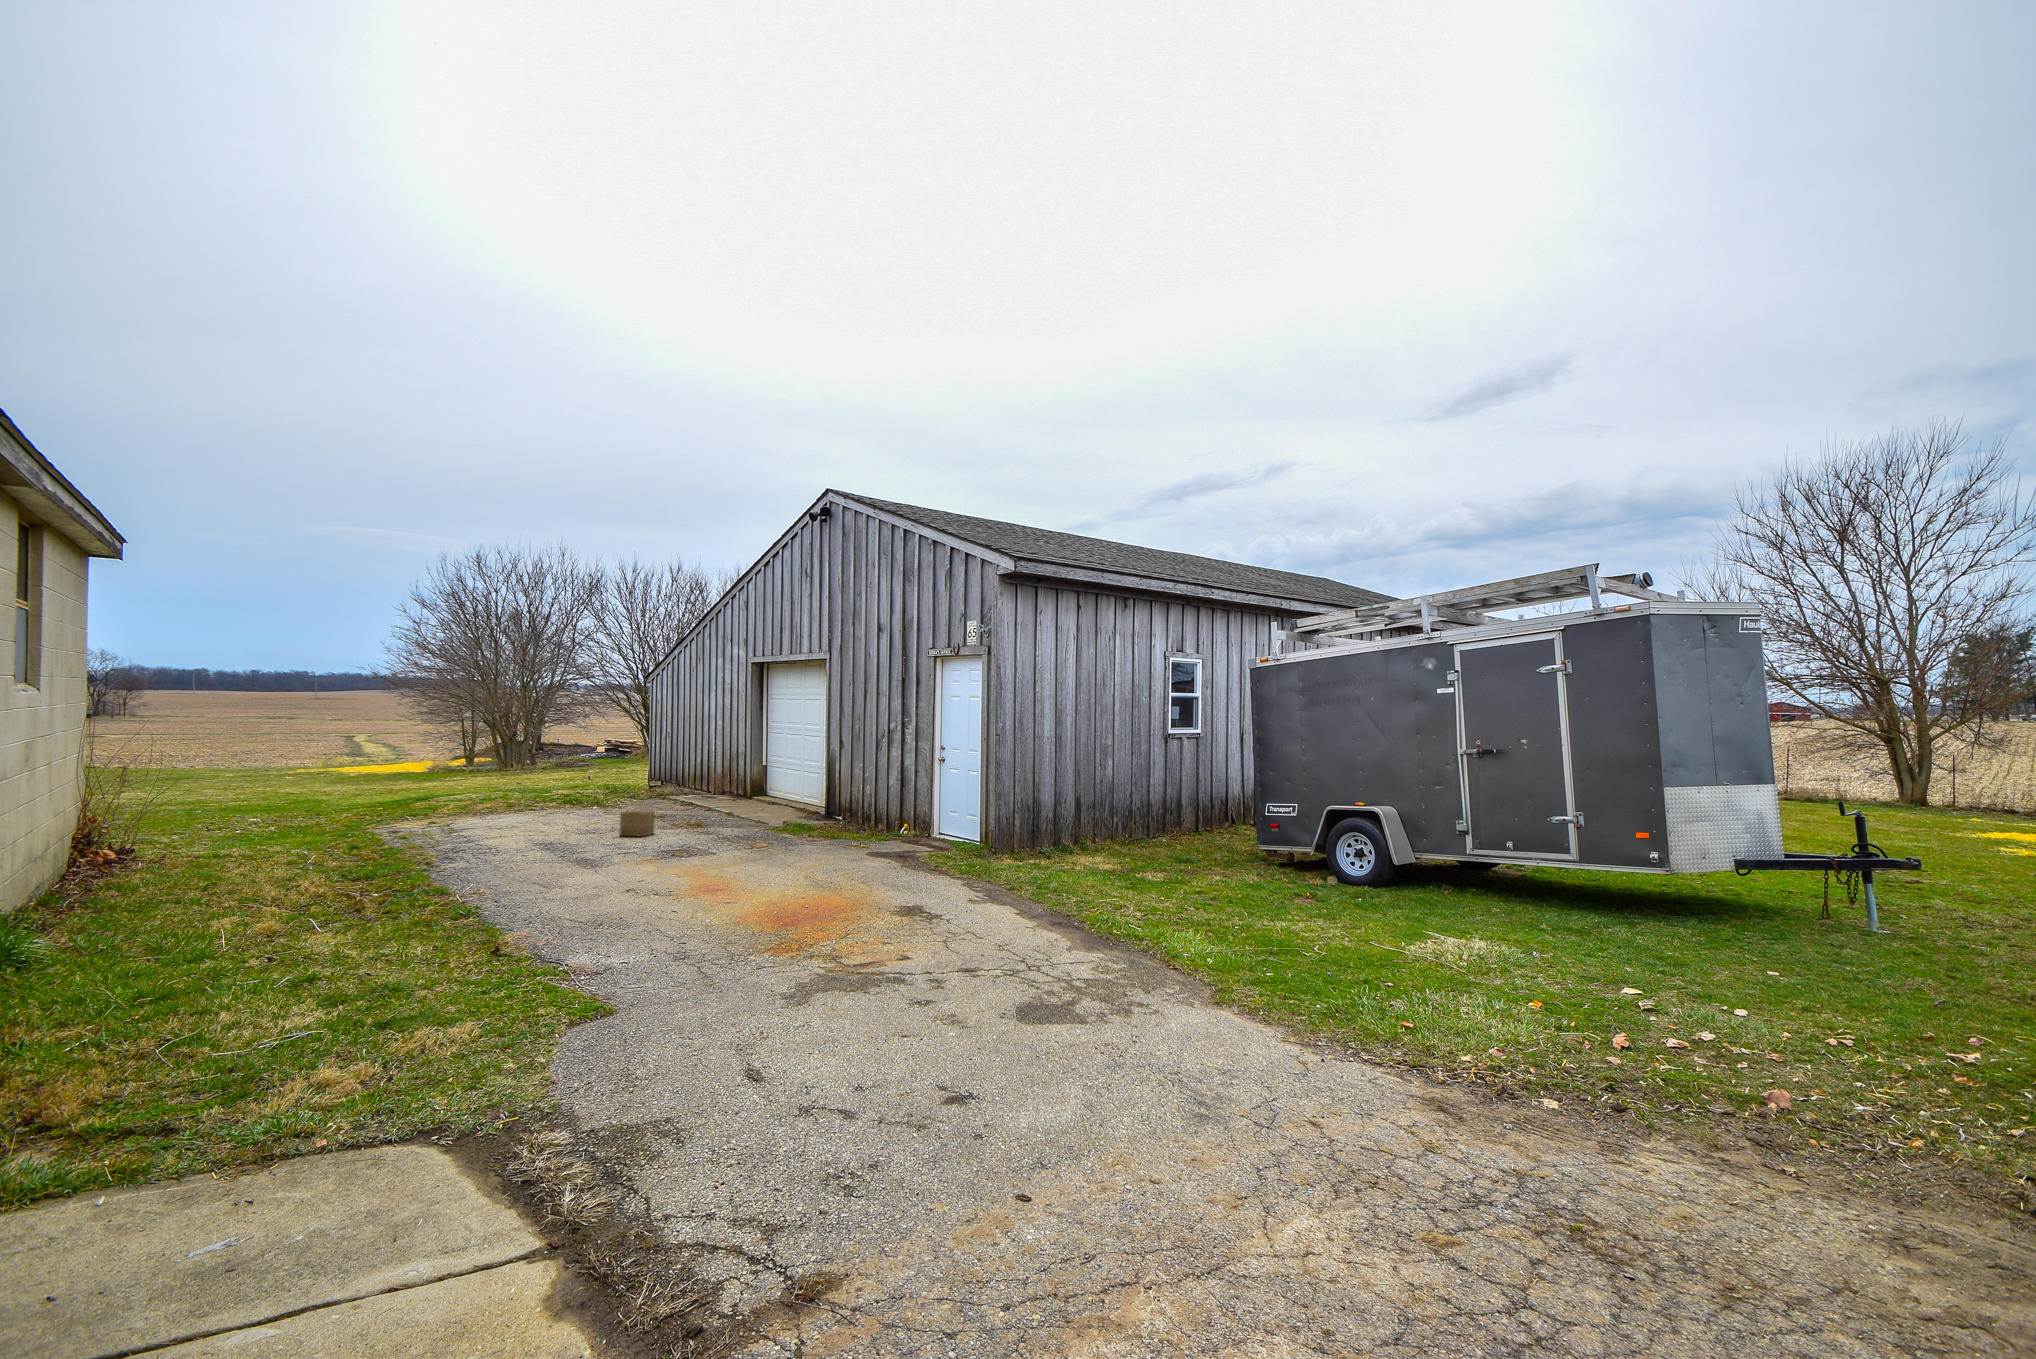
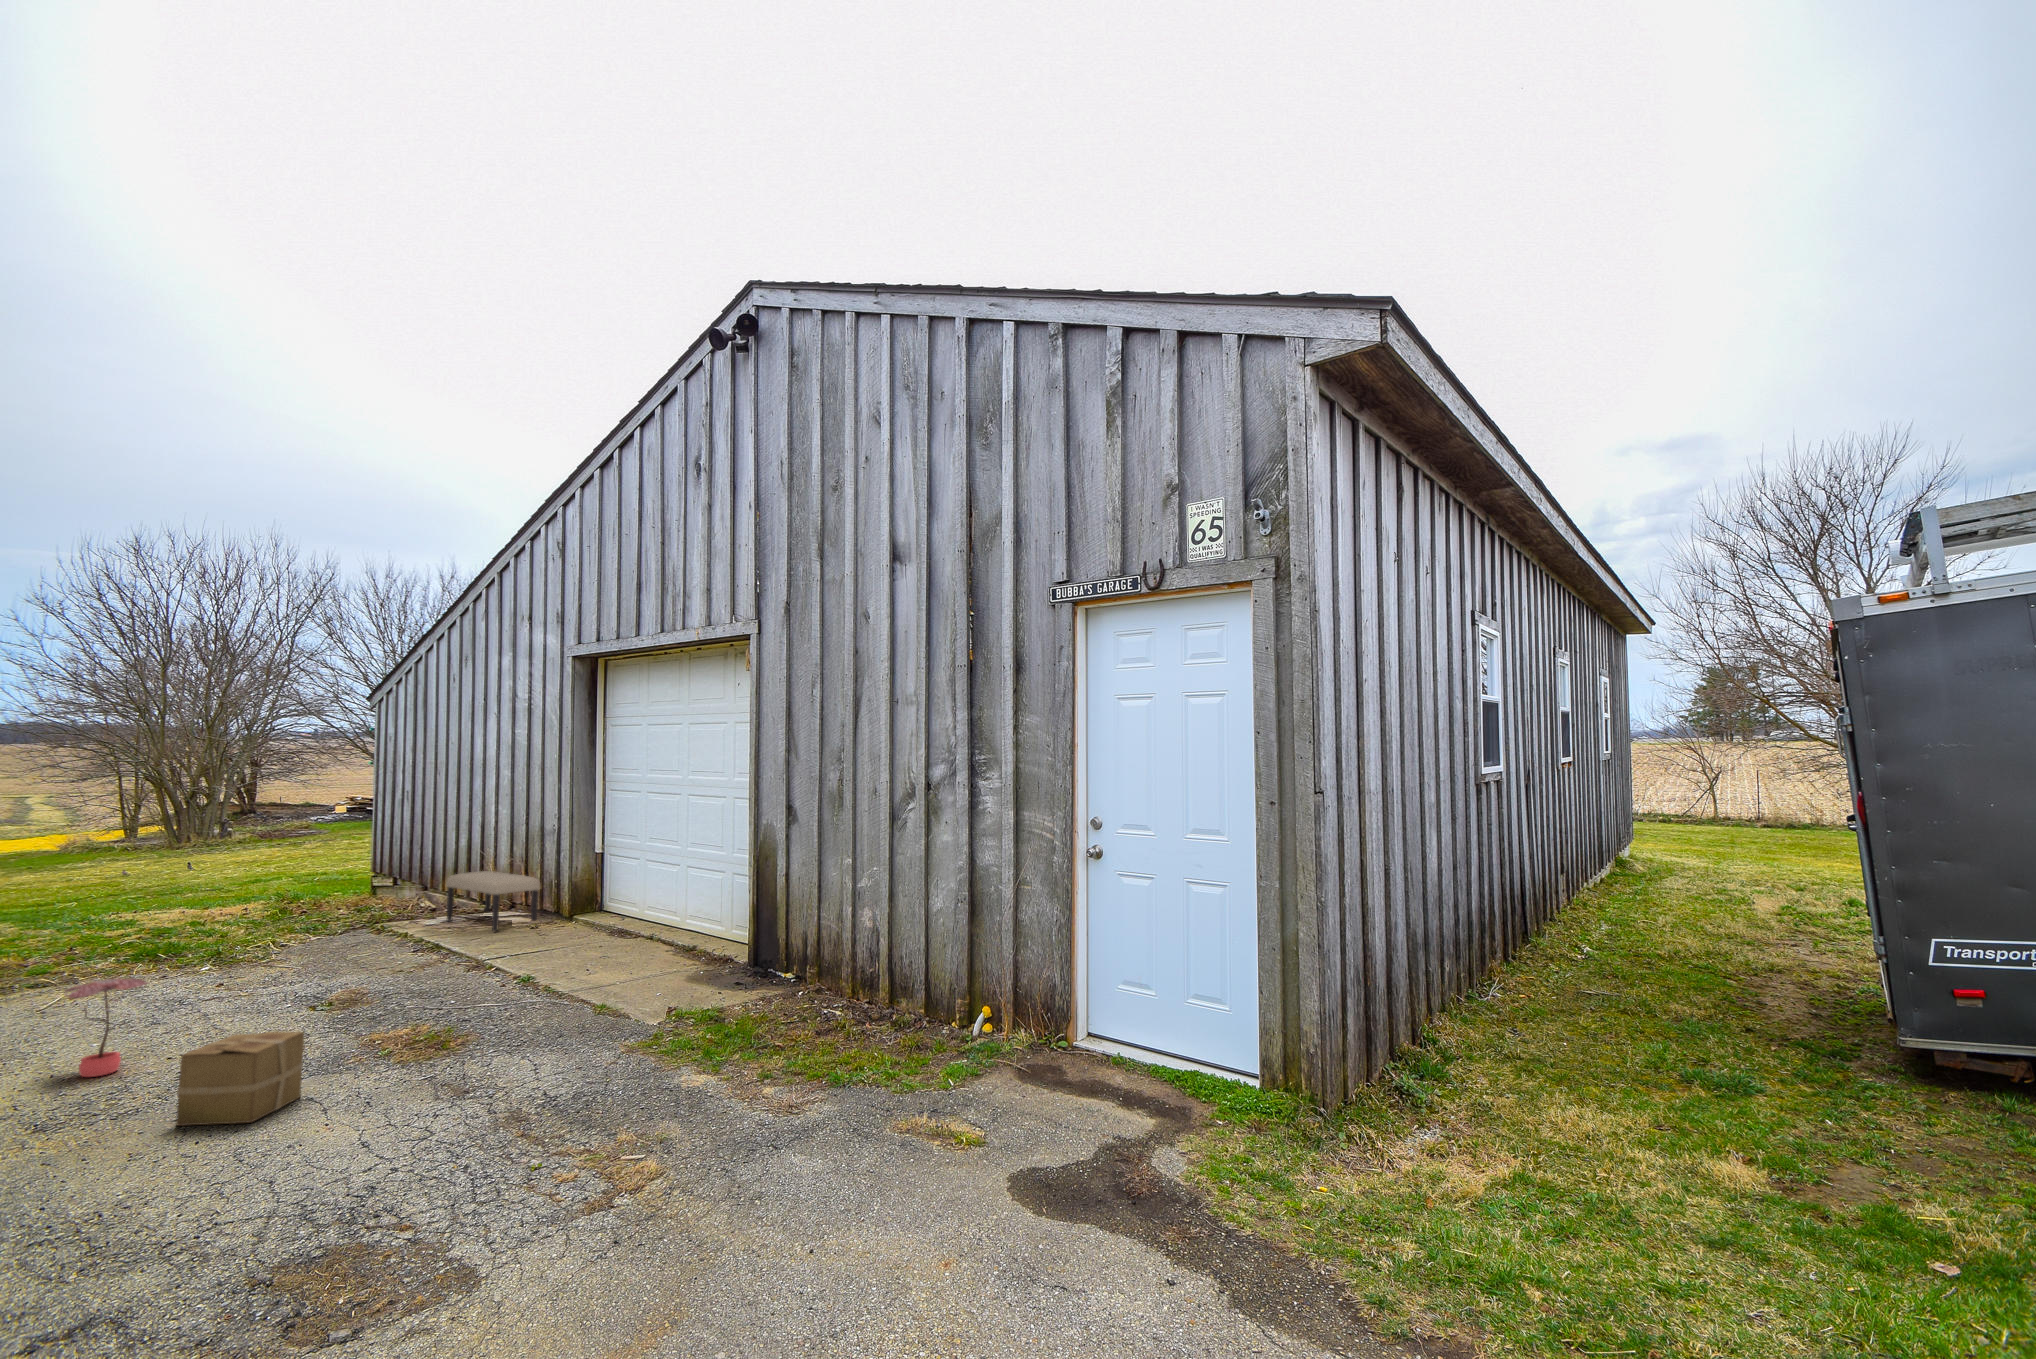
bench: none [692,774,737,802] -> present [446,871,540,931]
potted plant: none [573,794,599,827] -> present [64,978,147,1077]

